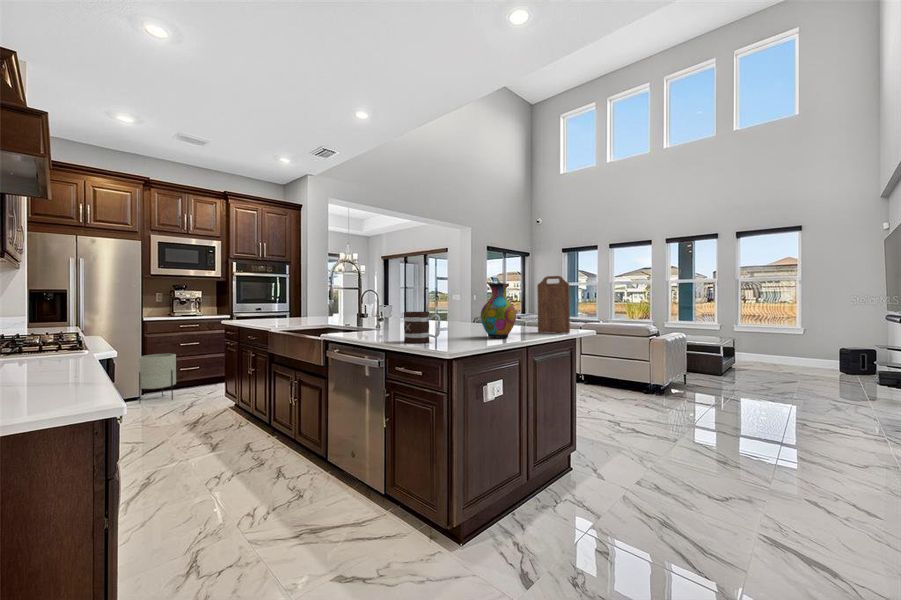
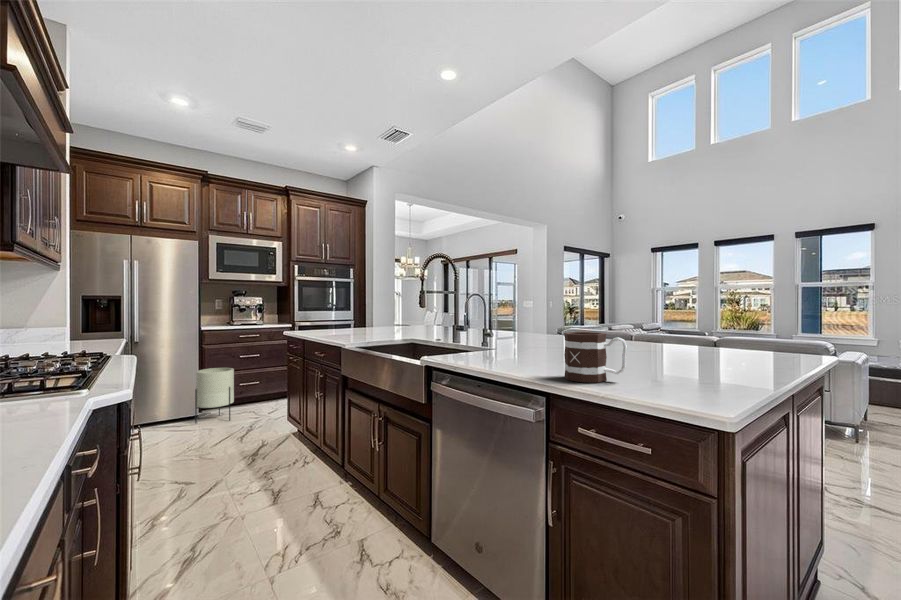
cutting board: present [537,276,570,333] -> none [734,277,797,365]
vase: present [481,283,516,338] -> none [668,288,731,374]

